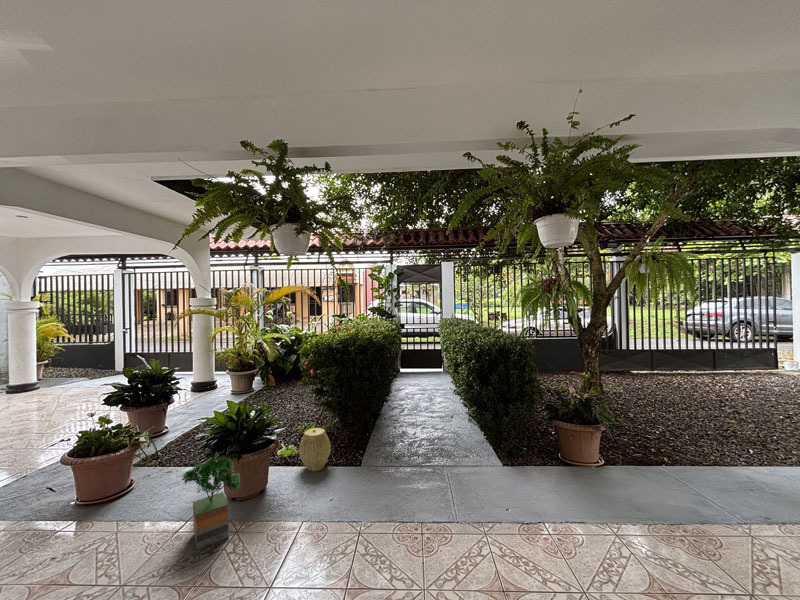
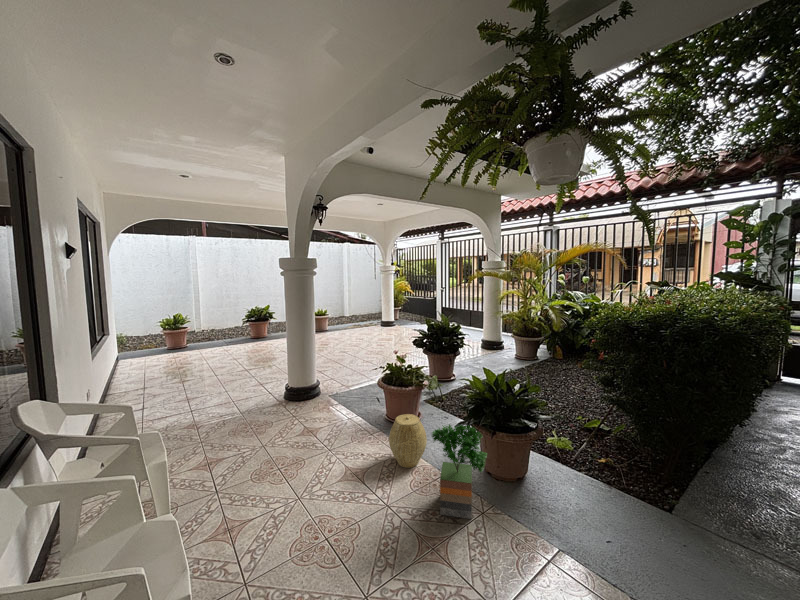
woven basket: present [299,428,331,471] -> present [389,414,427,468]

